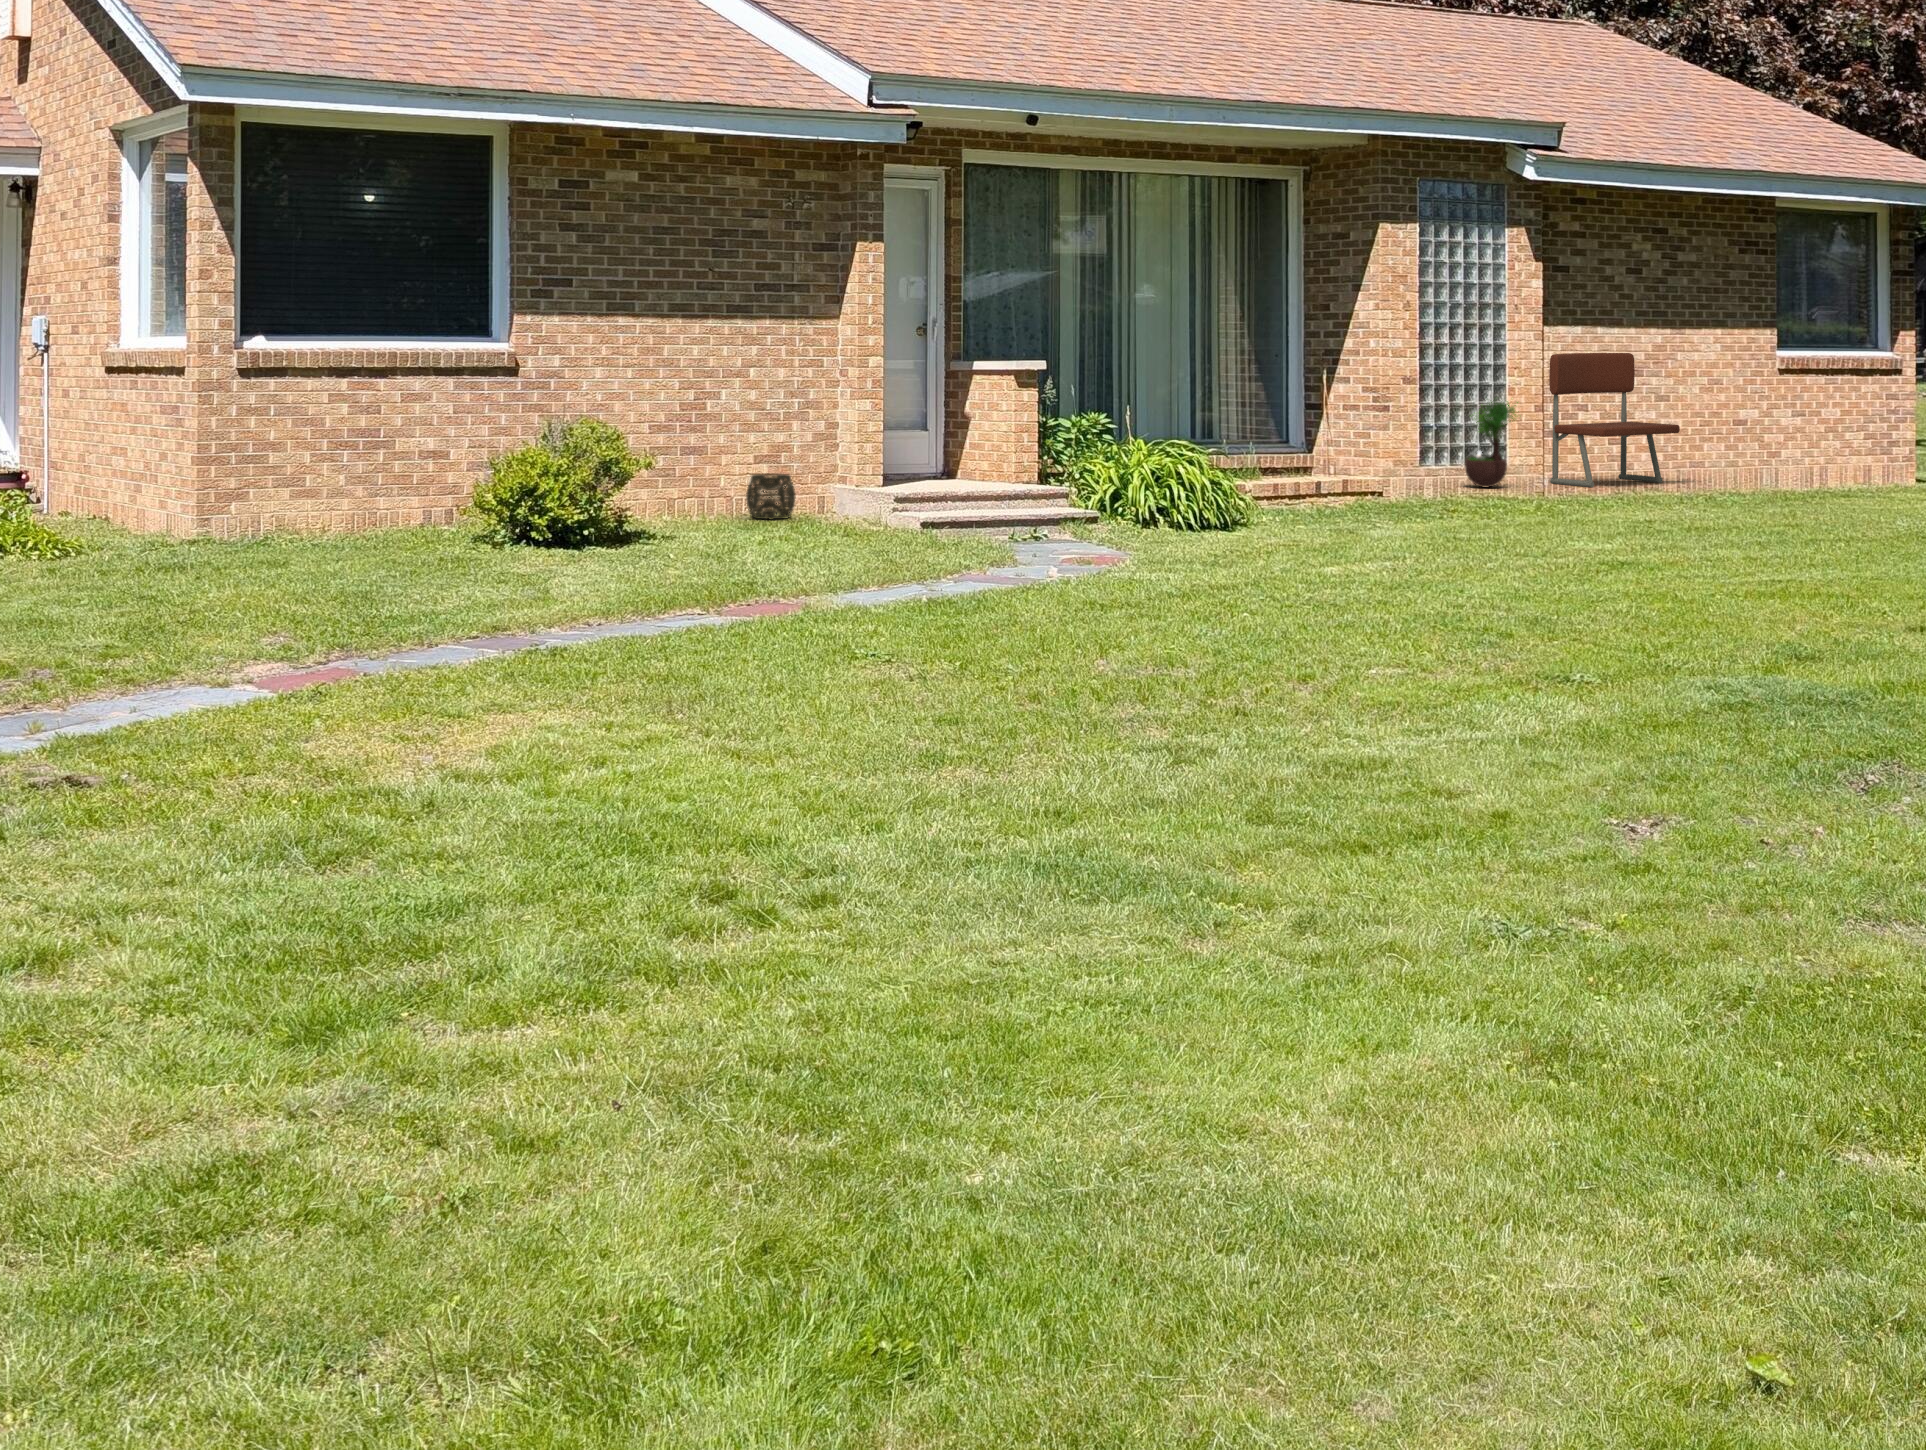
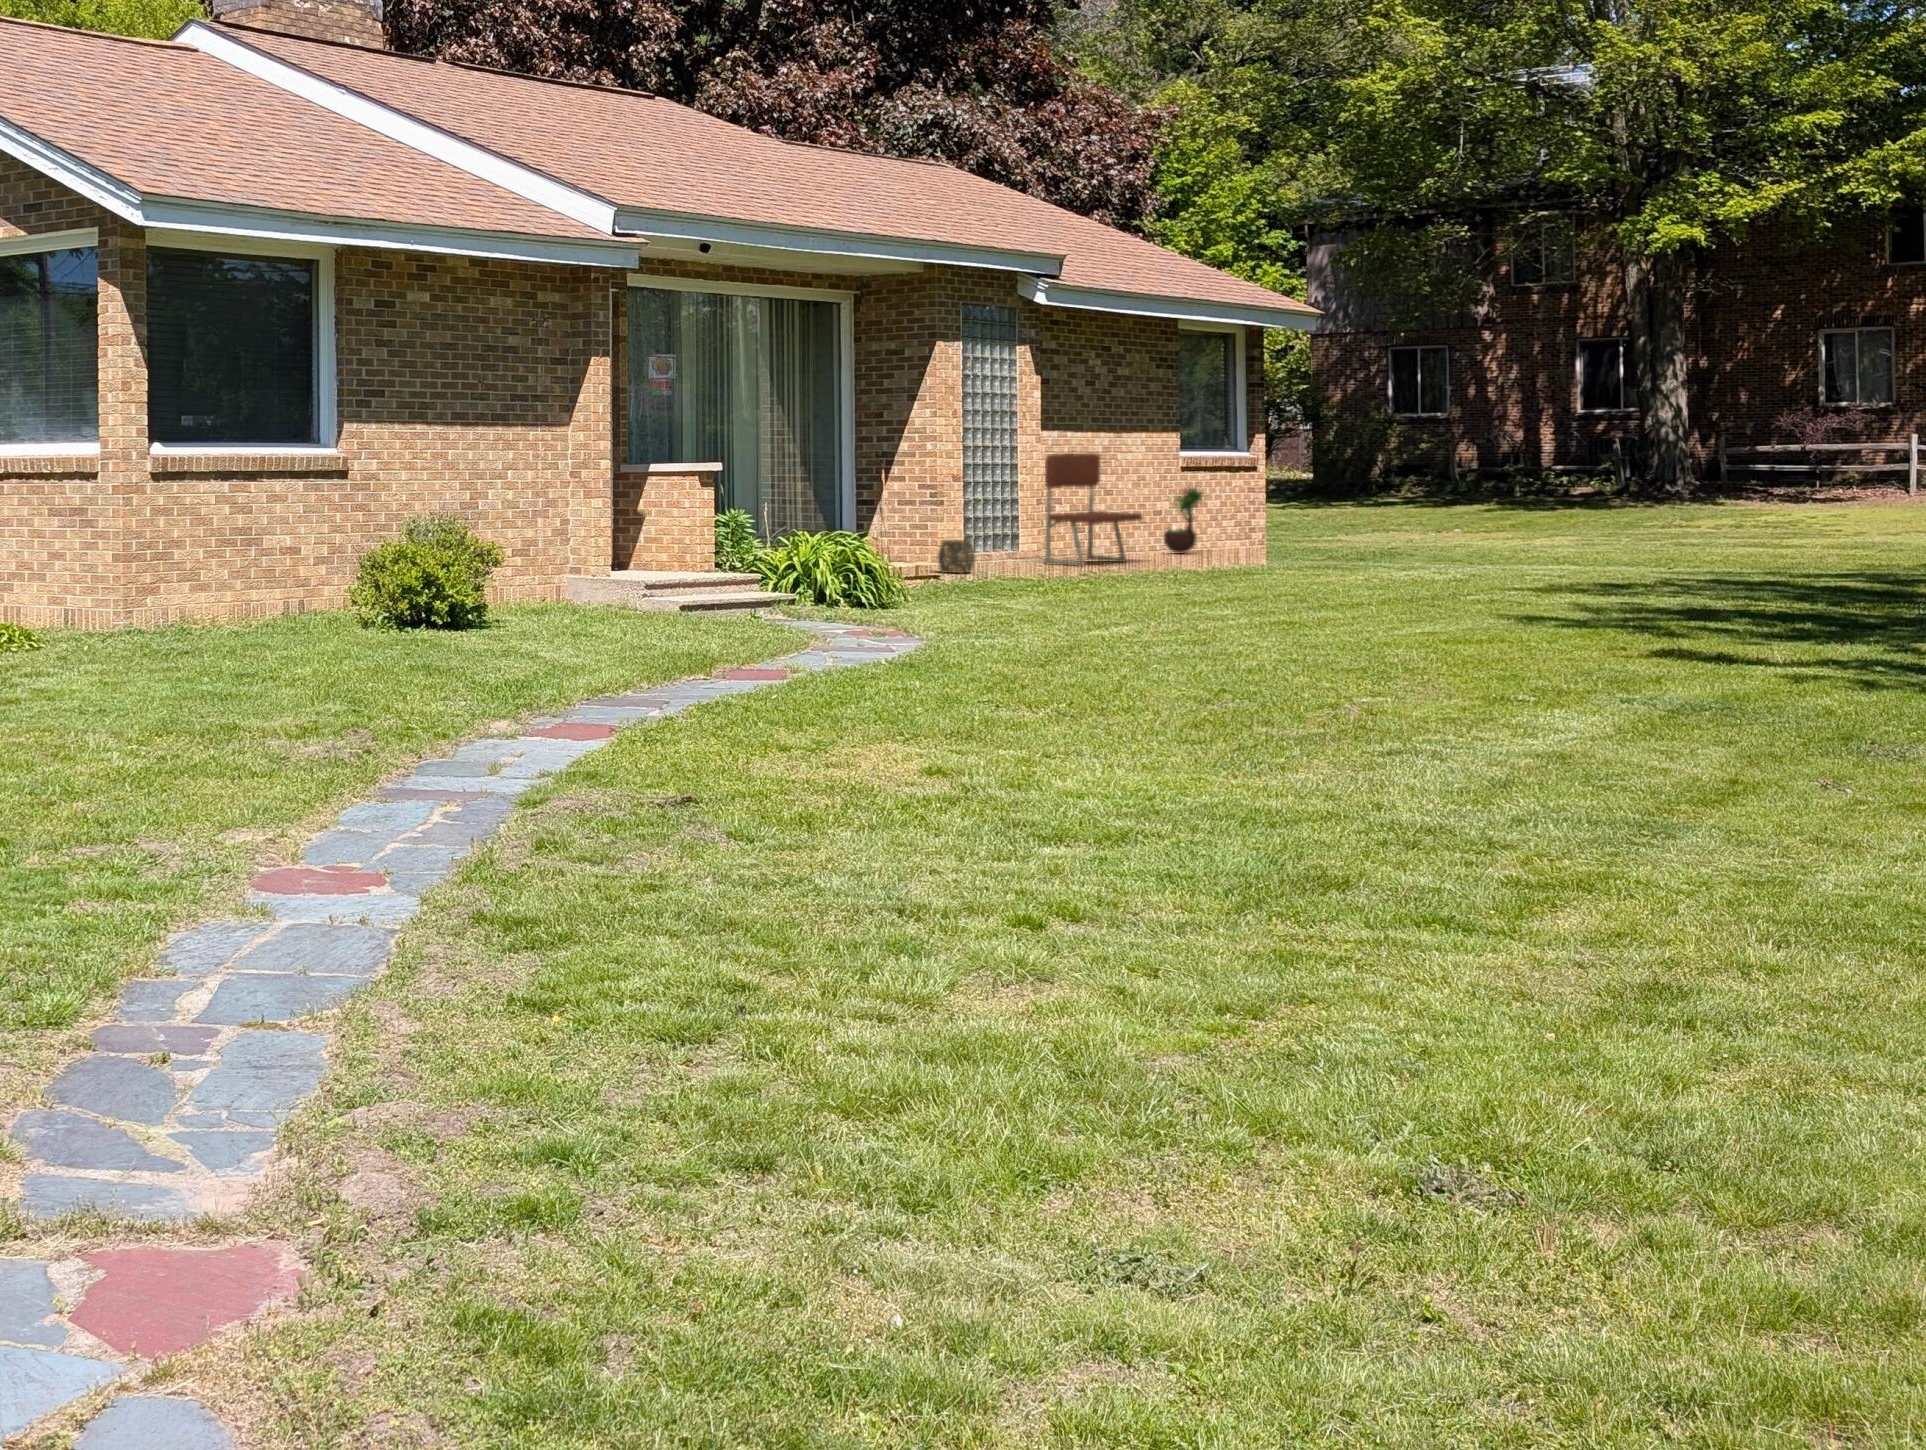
potted tree: present [1465,401,1518,487] -> present [1164,486,1204,554]
woven basket: present [746,473,796,519] -> present [937,540,975,573]

